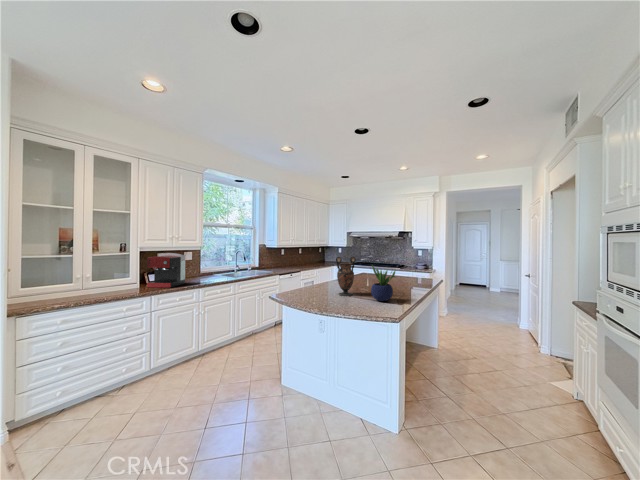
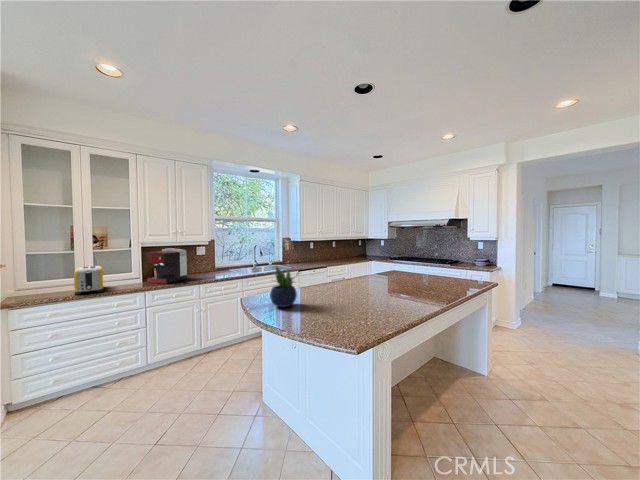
vase: present [336,257,356,296] -> none [318,253,346,303]
potted plant: present [371,266,395,301] -> present [270,266,298,307]
toaster: none [76,270,113,300] -> present [74,266,103,295]

